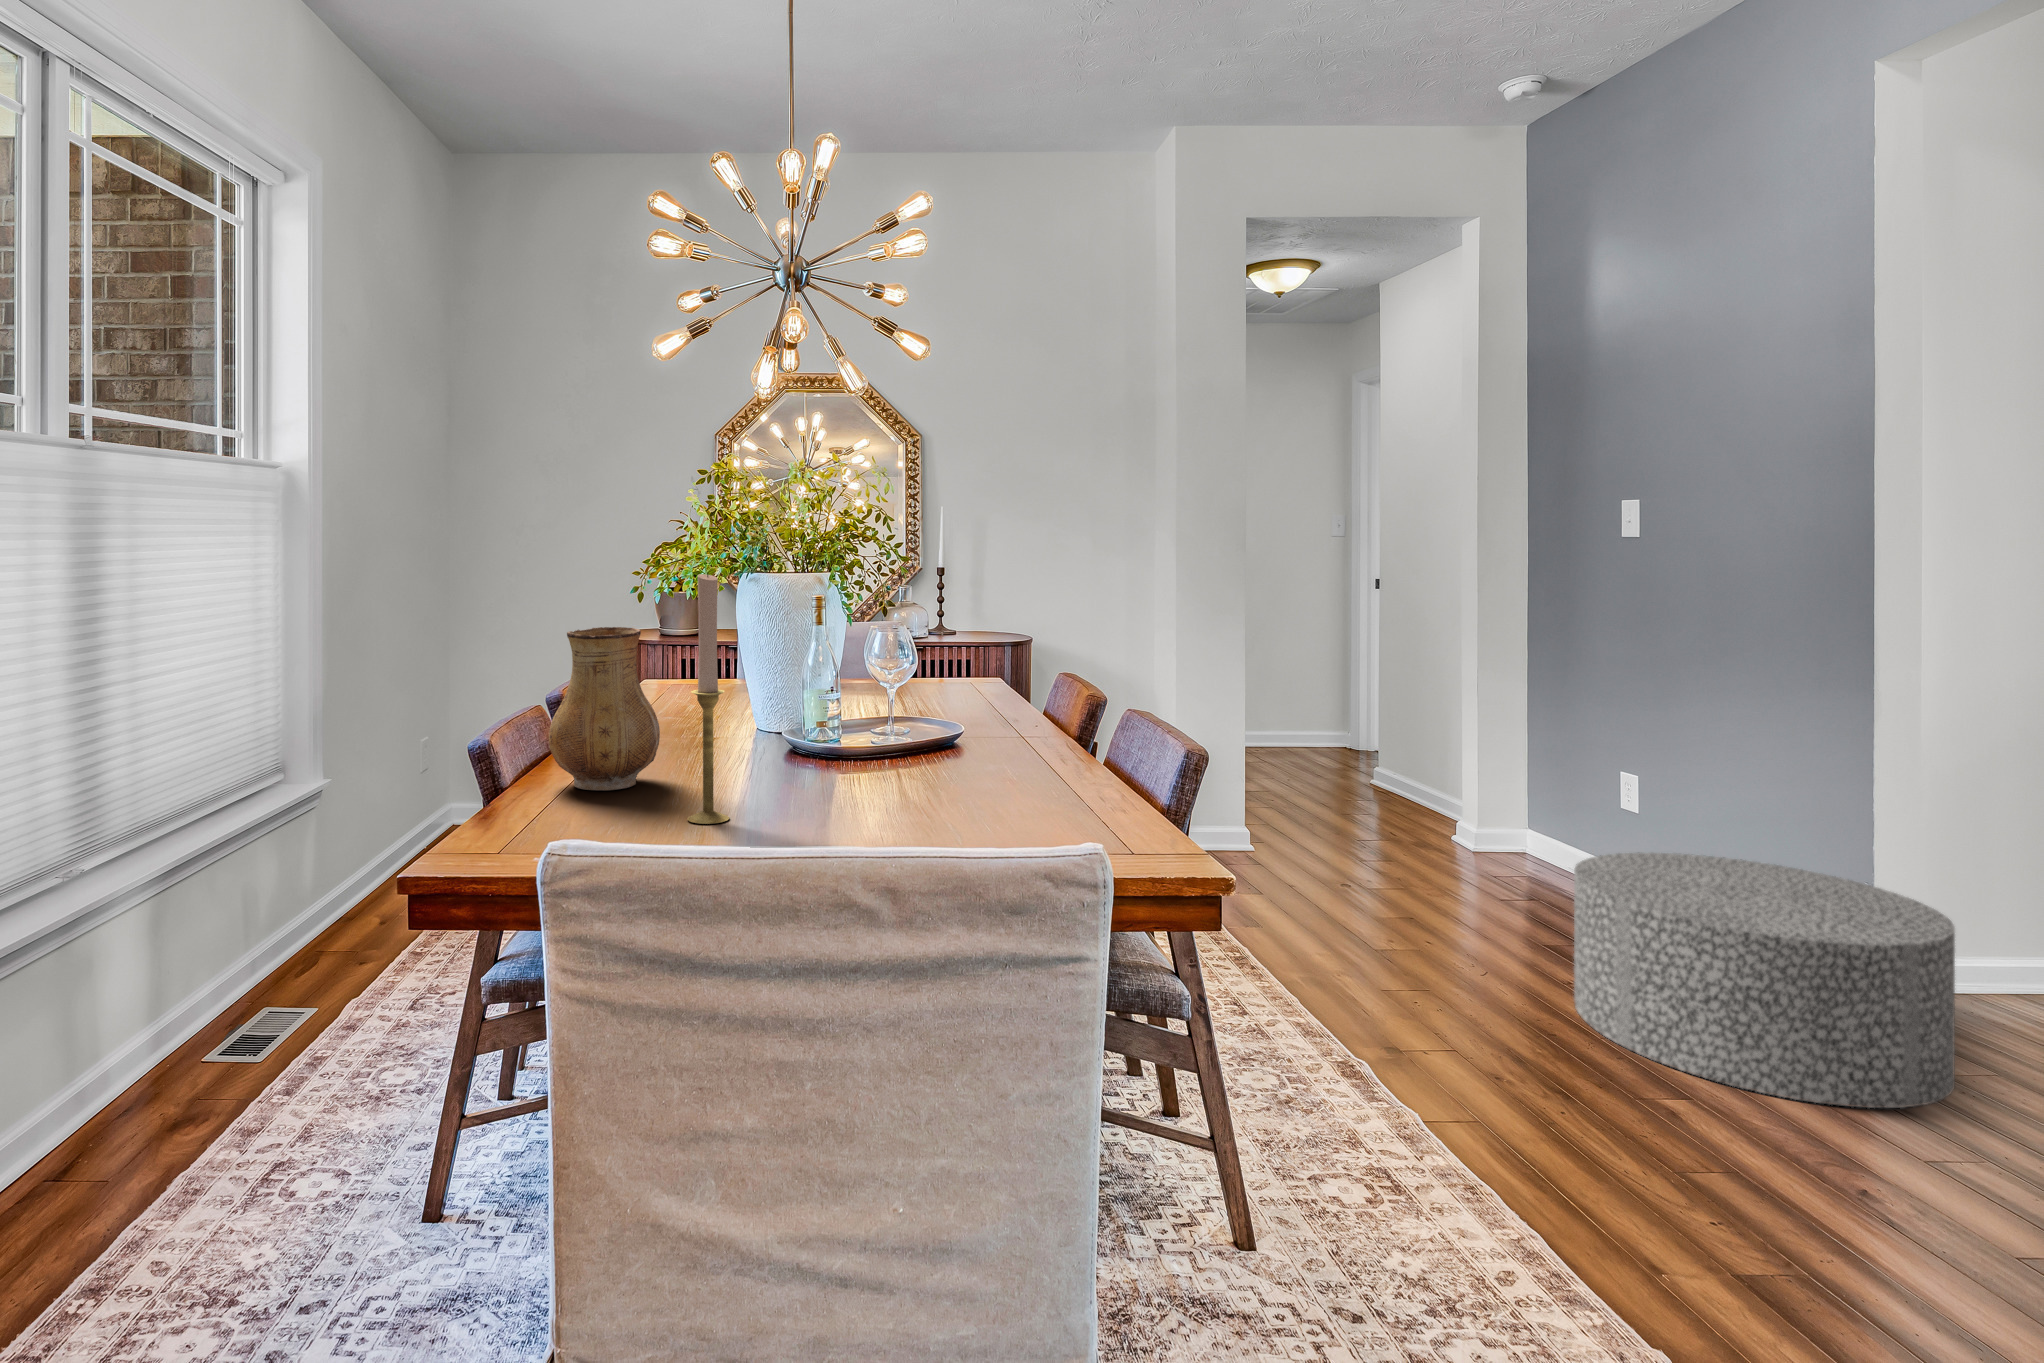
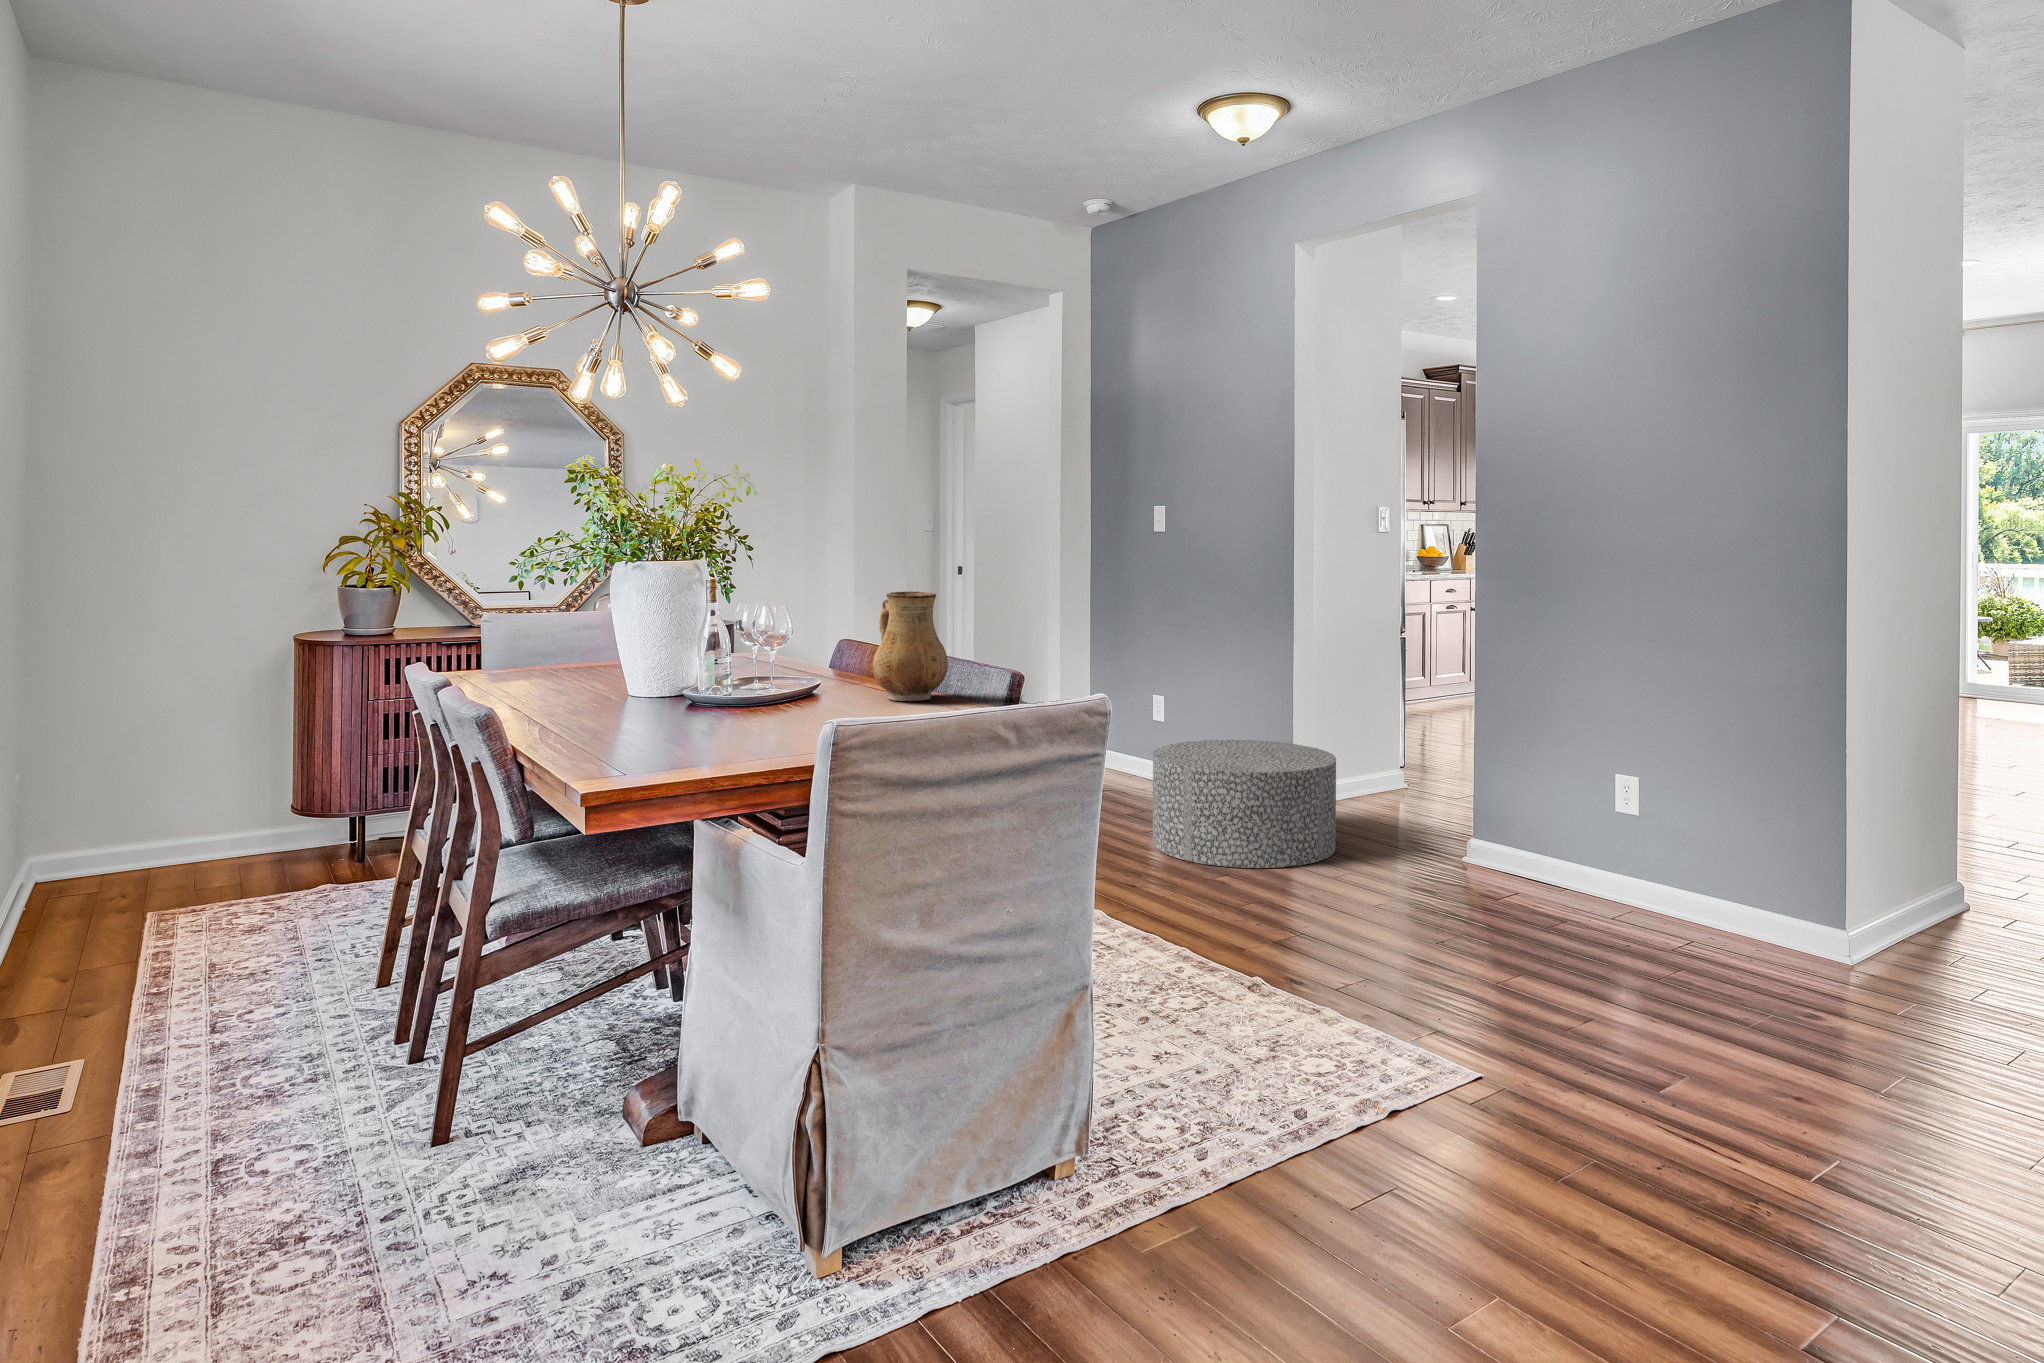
candlestick: present [687,572,729,824] -> none [741,556,773,739]
ceramic pitcher: present [549,627,660,790] -> present [872,591,948,701]

